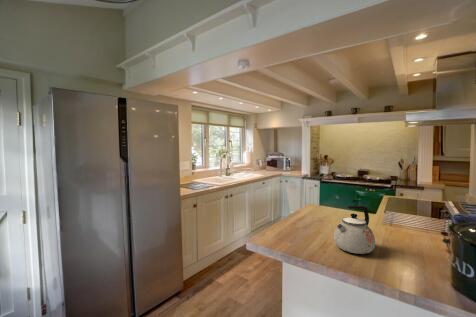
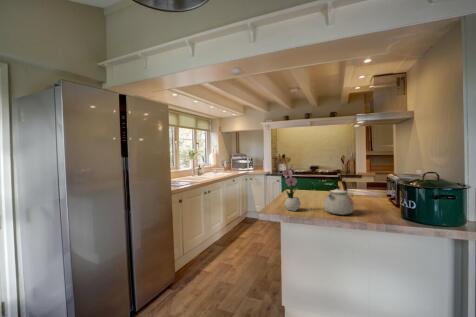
flower arrangement: none [282,177,309,239] -> present [282,162,301,211]

